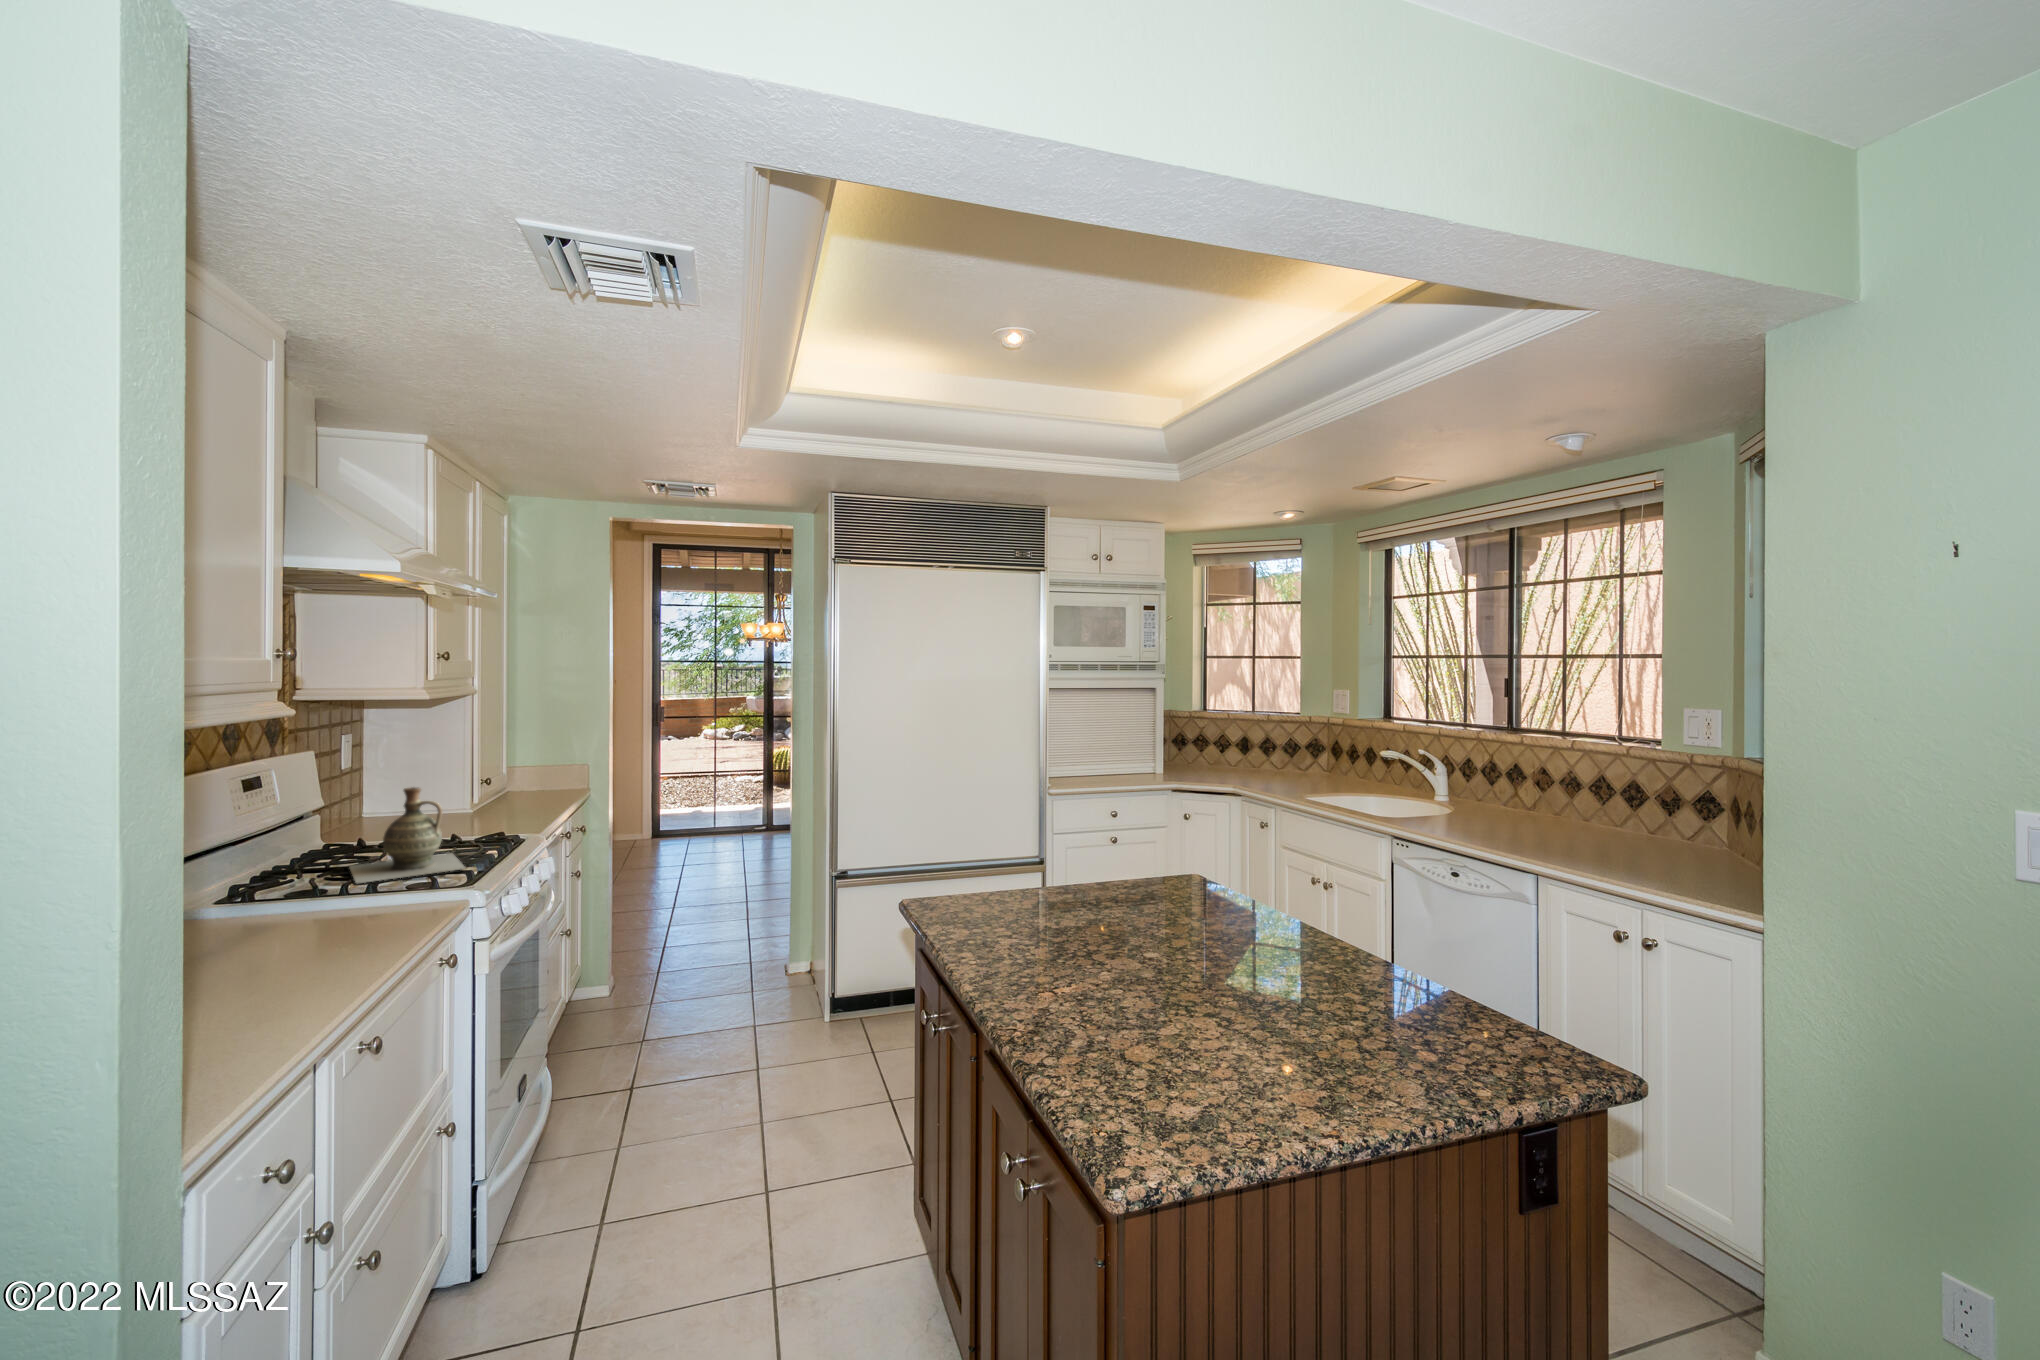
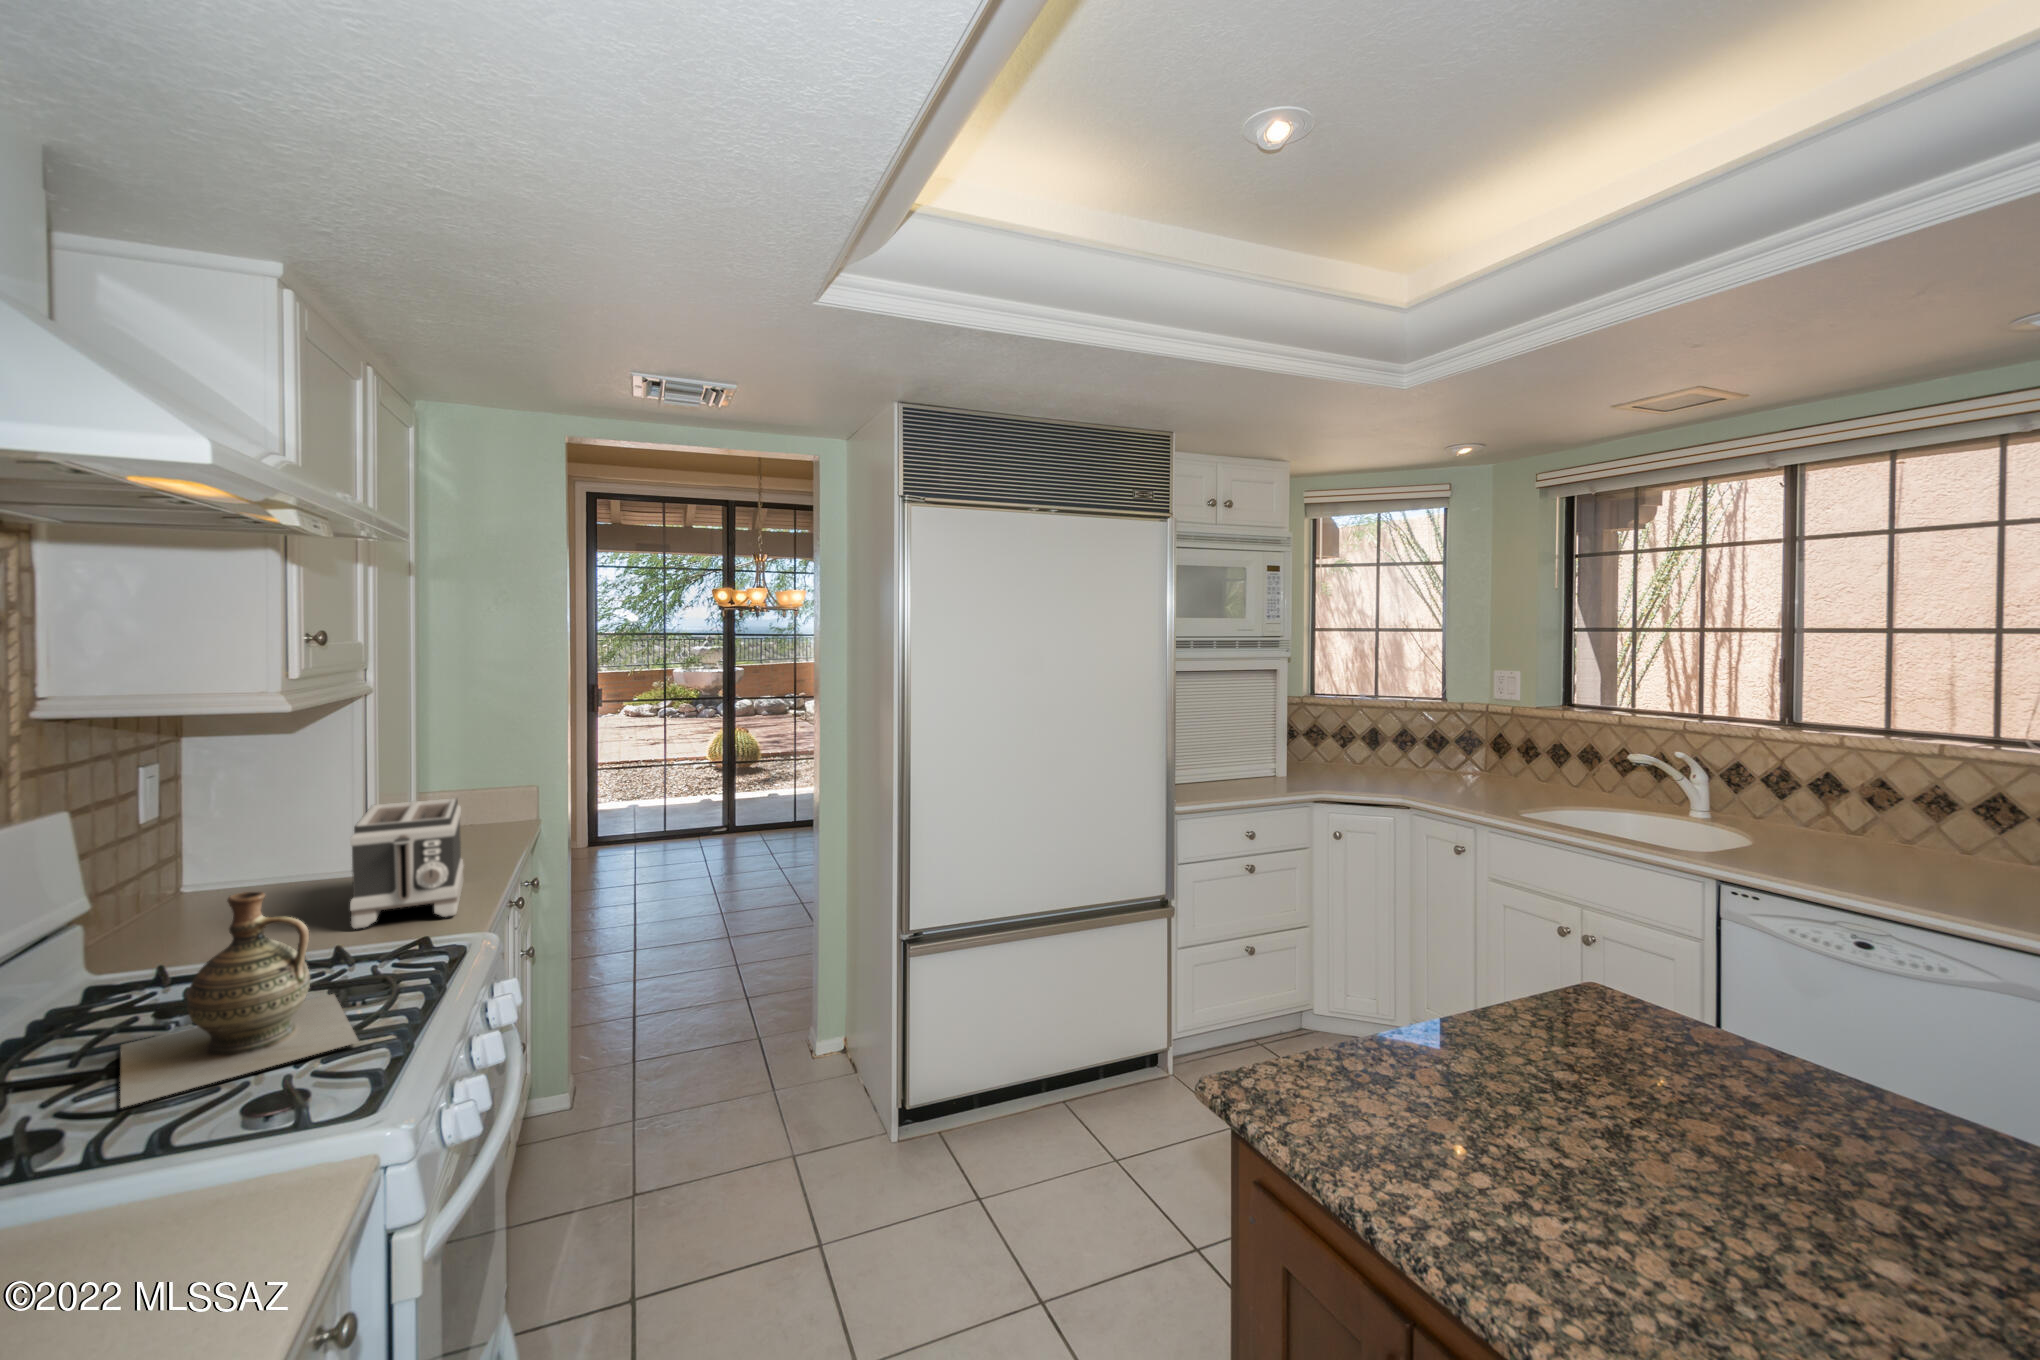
toaster: none [459,760,528,832] -> present [350,798,464,929]

